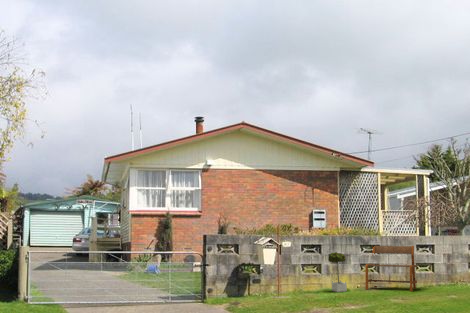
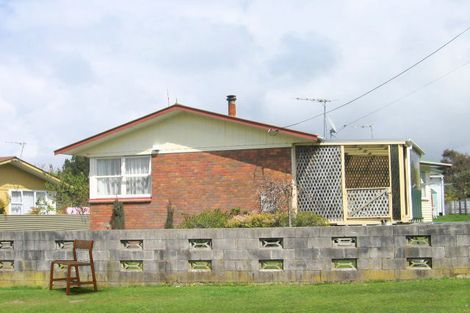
potted tree: present [328,252,347,292] -> none [9,247,30,292]

